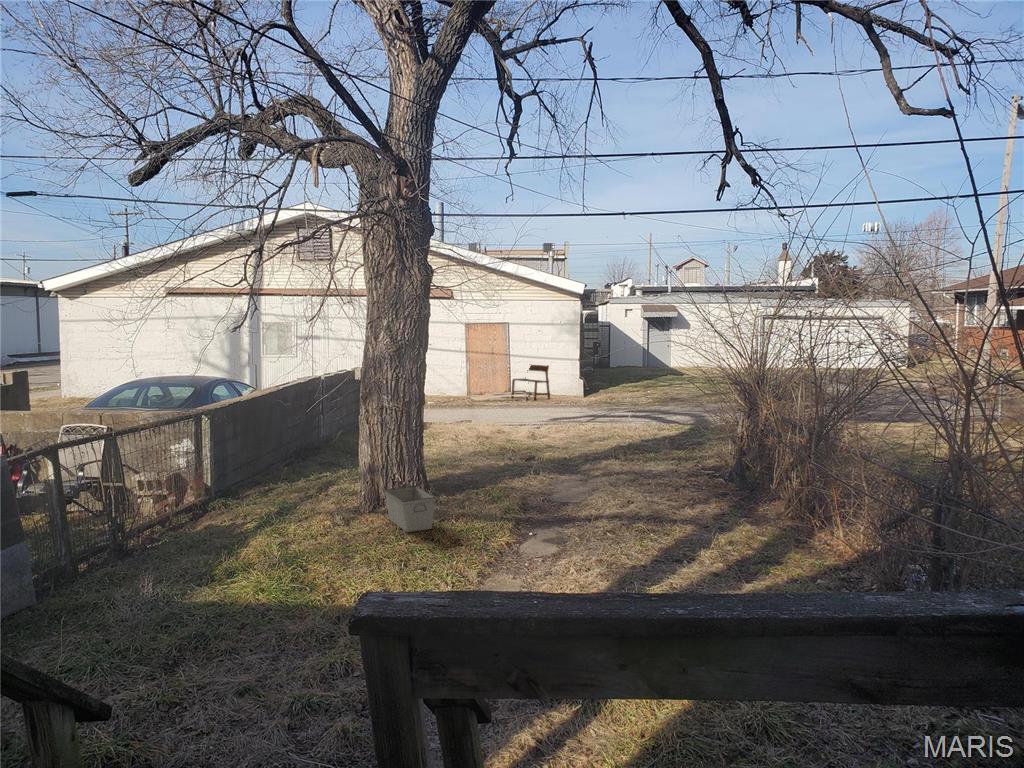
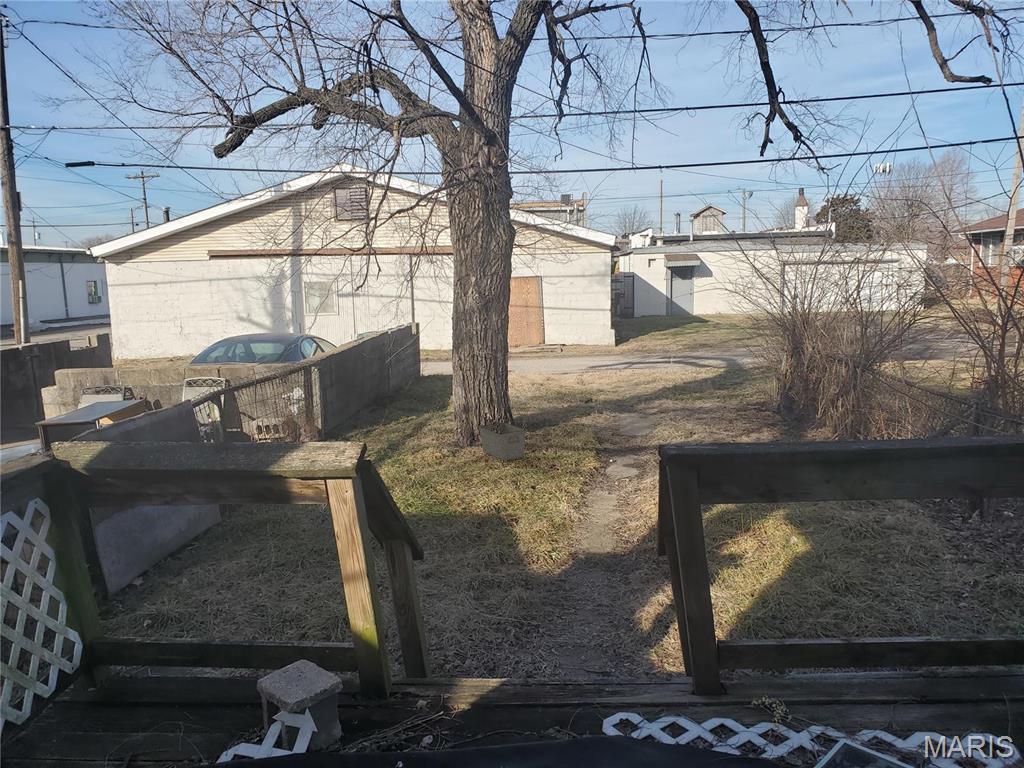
bench: present [512,365,550,401] -> none [546,316,585,351]

